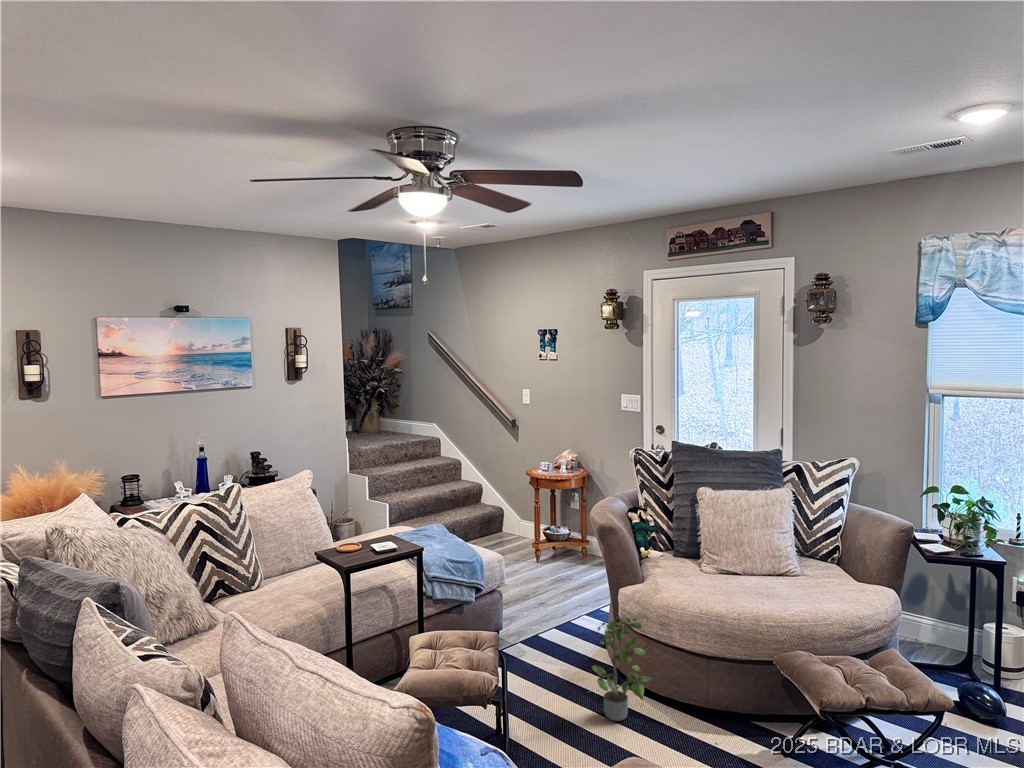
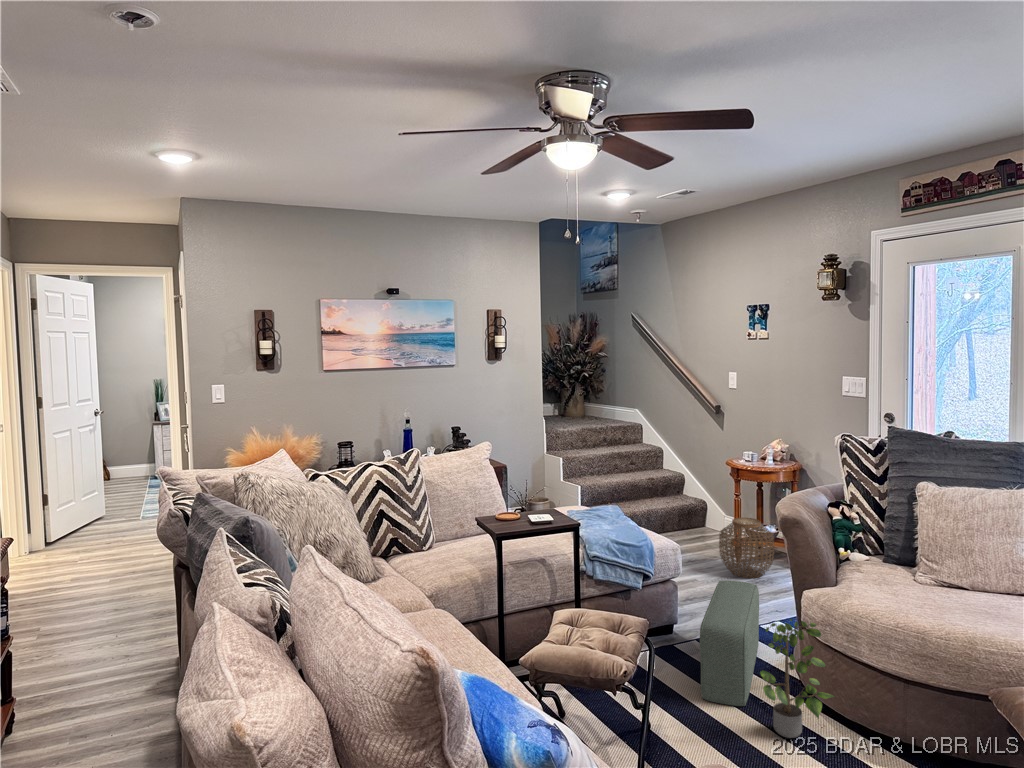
woven basket: none [524,523,572,578] -> present [719,518,775,578]
pouf: none [535,586,578,700] -> present [700,580,759,706]

